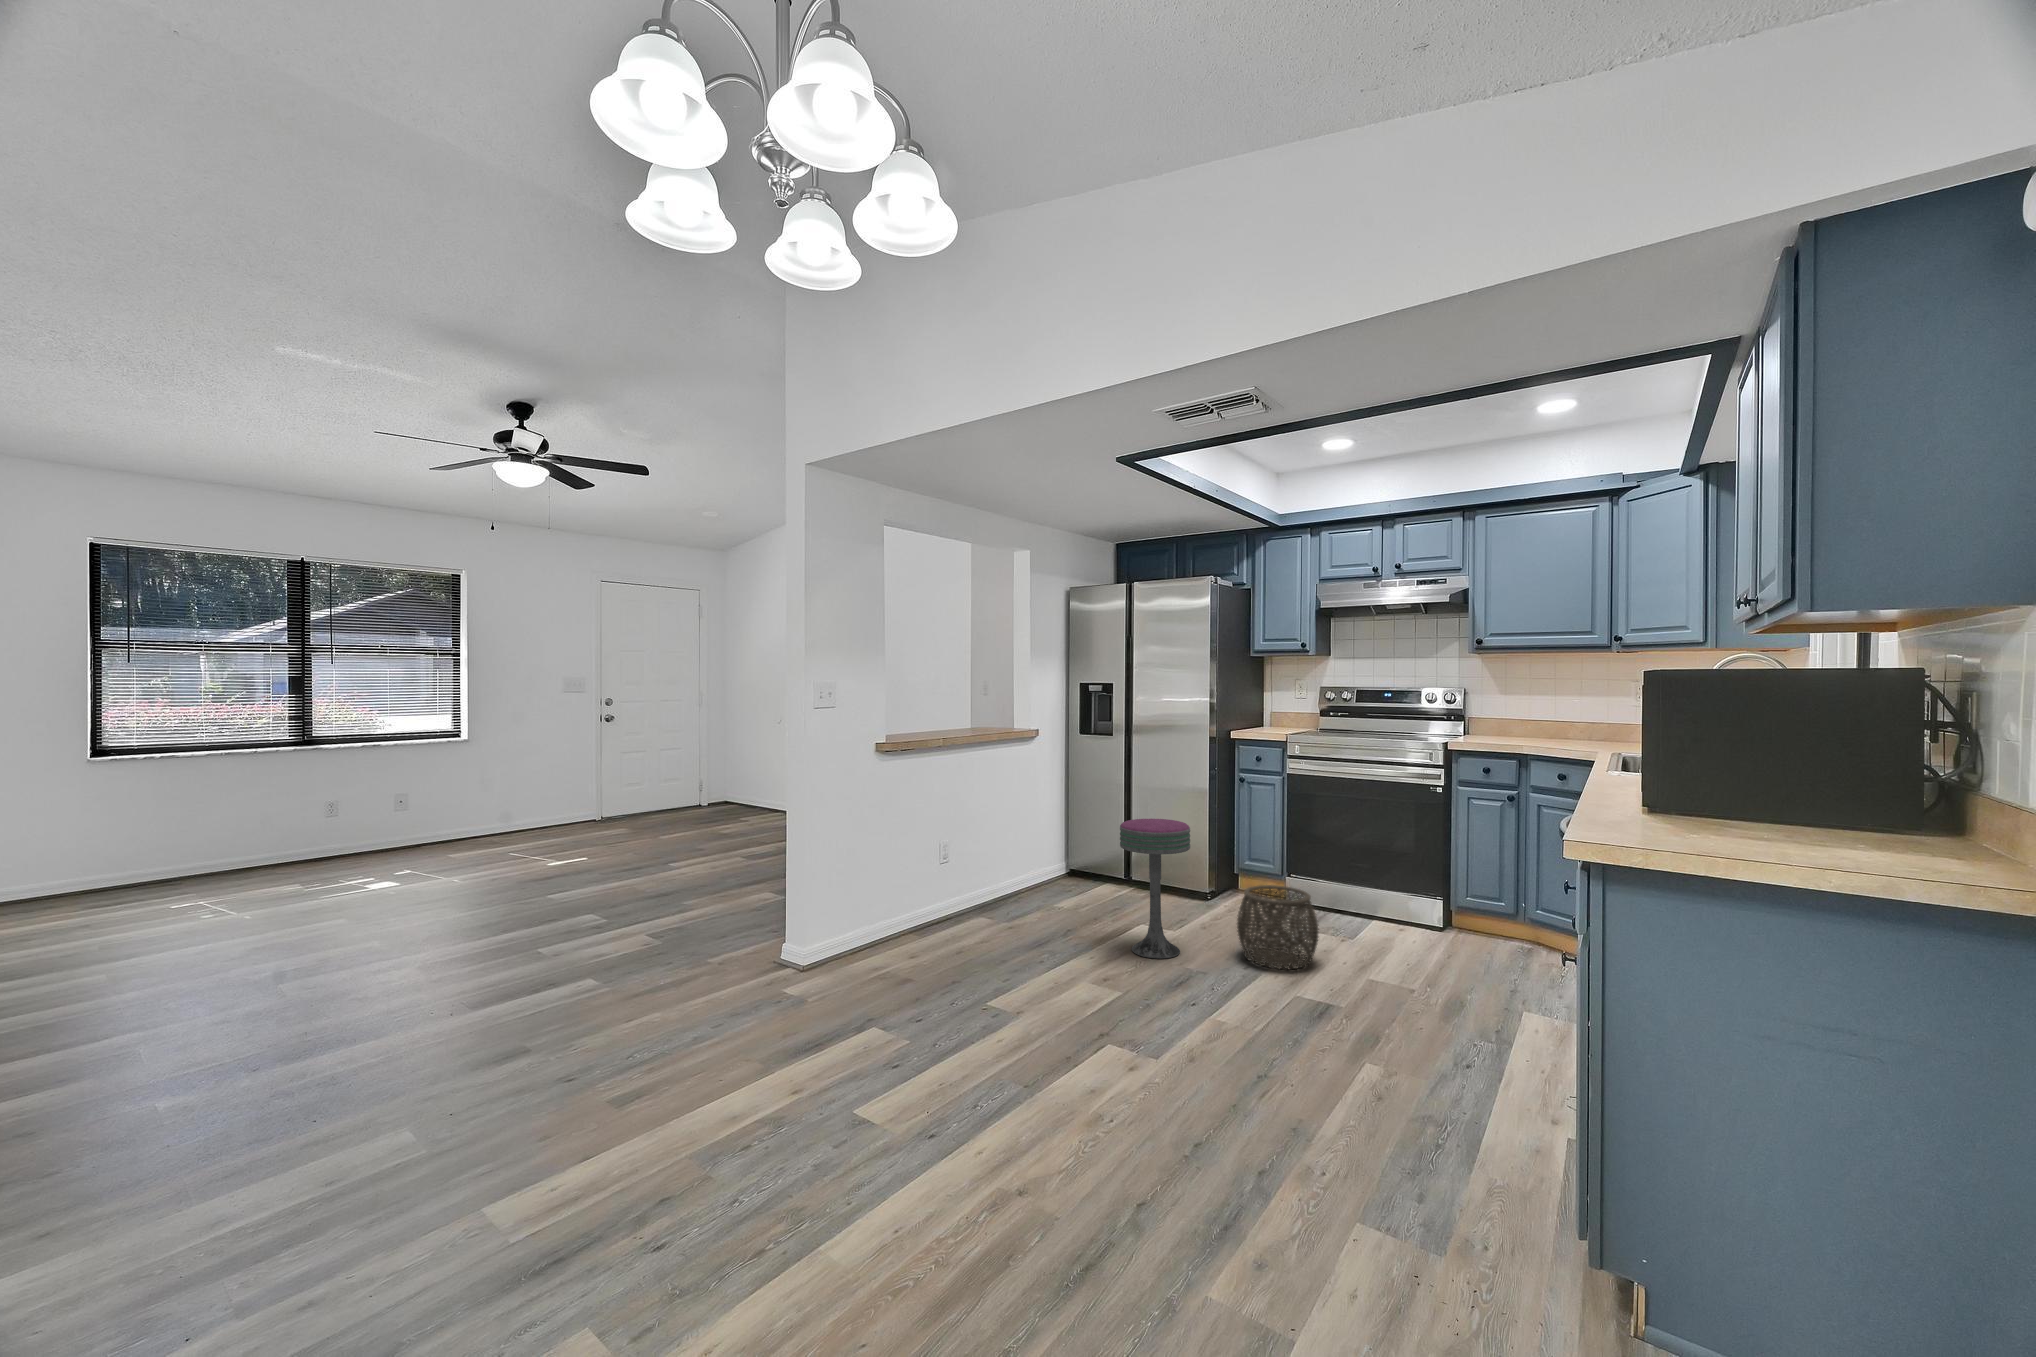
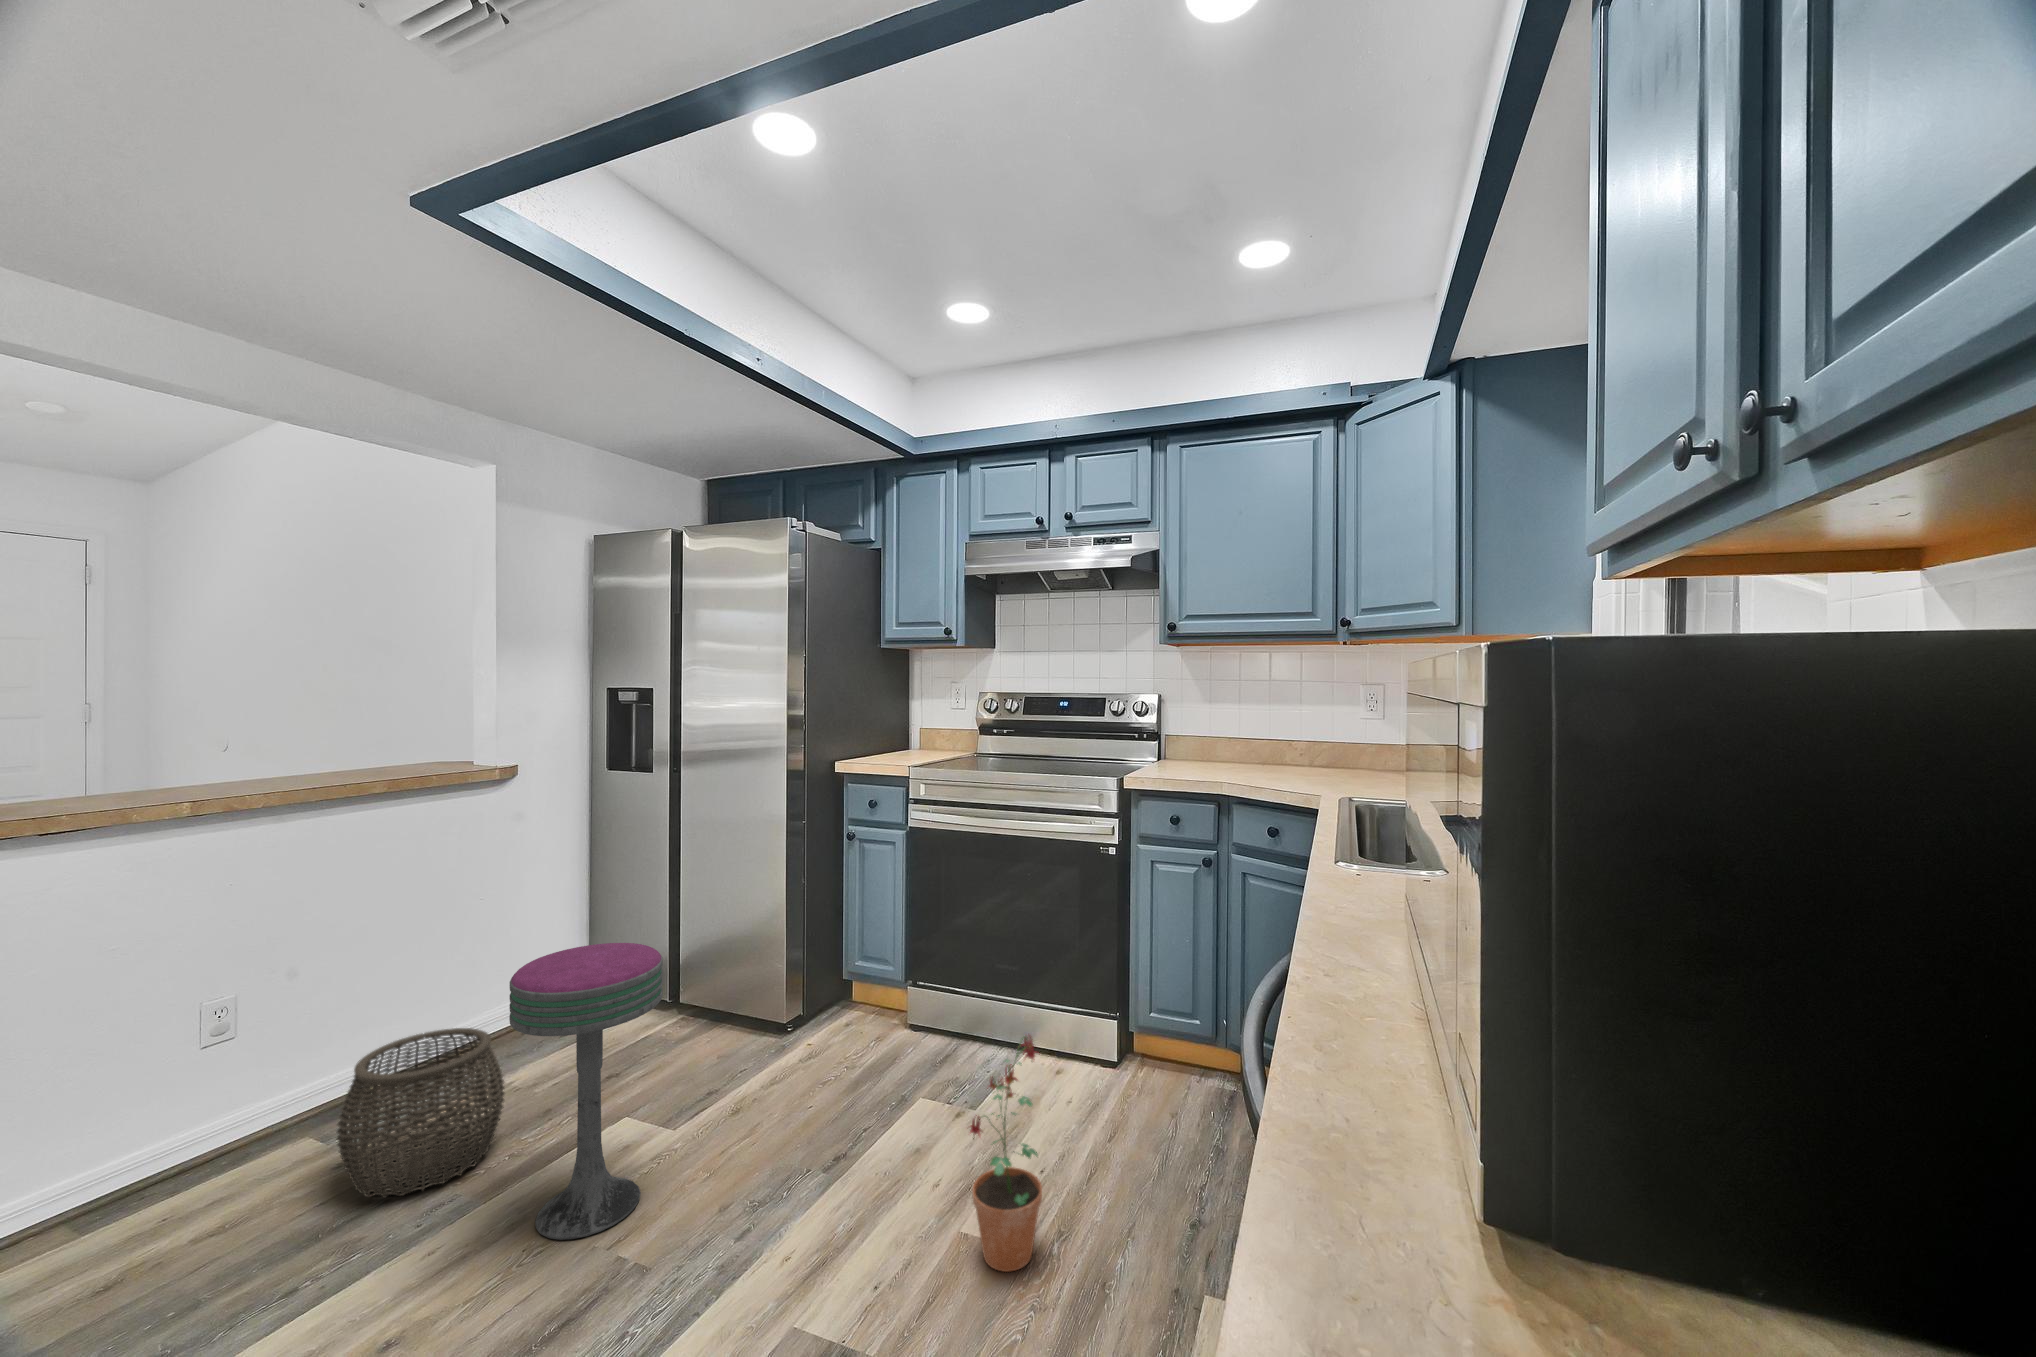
potted plant: none [1375,873,1421,991] -> present [970,1036,1042,1272]
woven basket: present [1237,885,1319,969] -> present [337,1028,505,1198]

